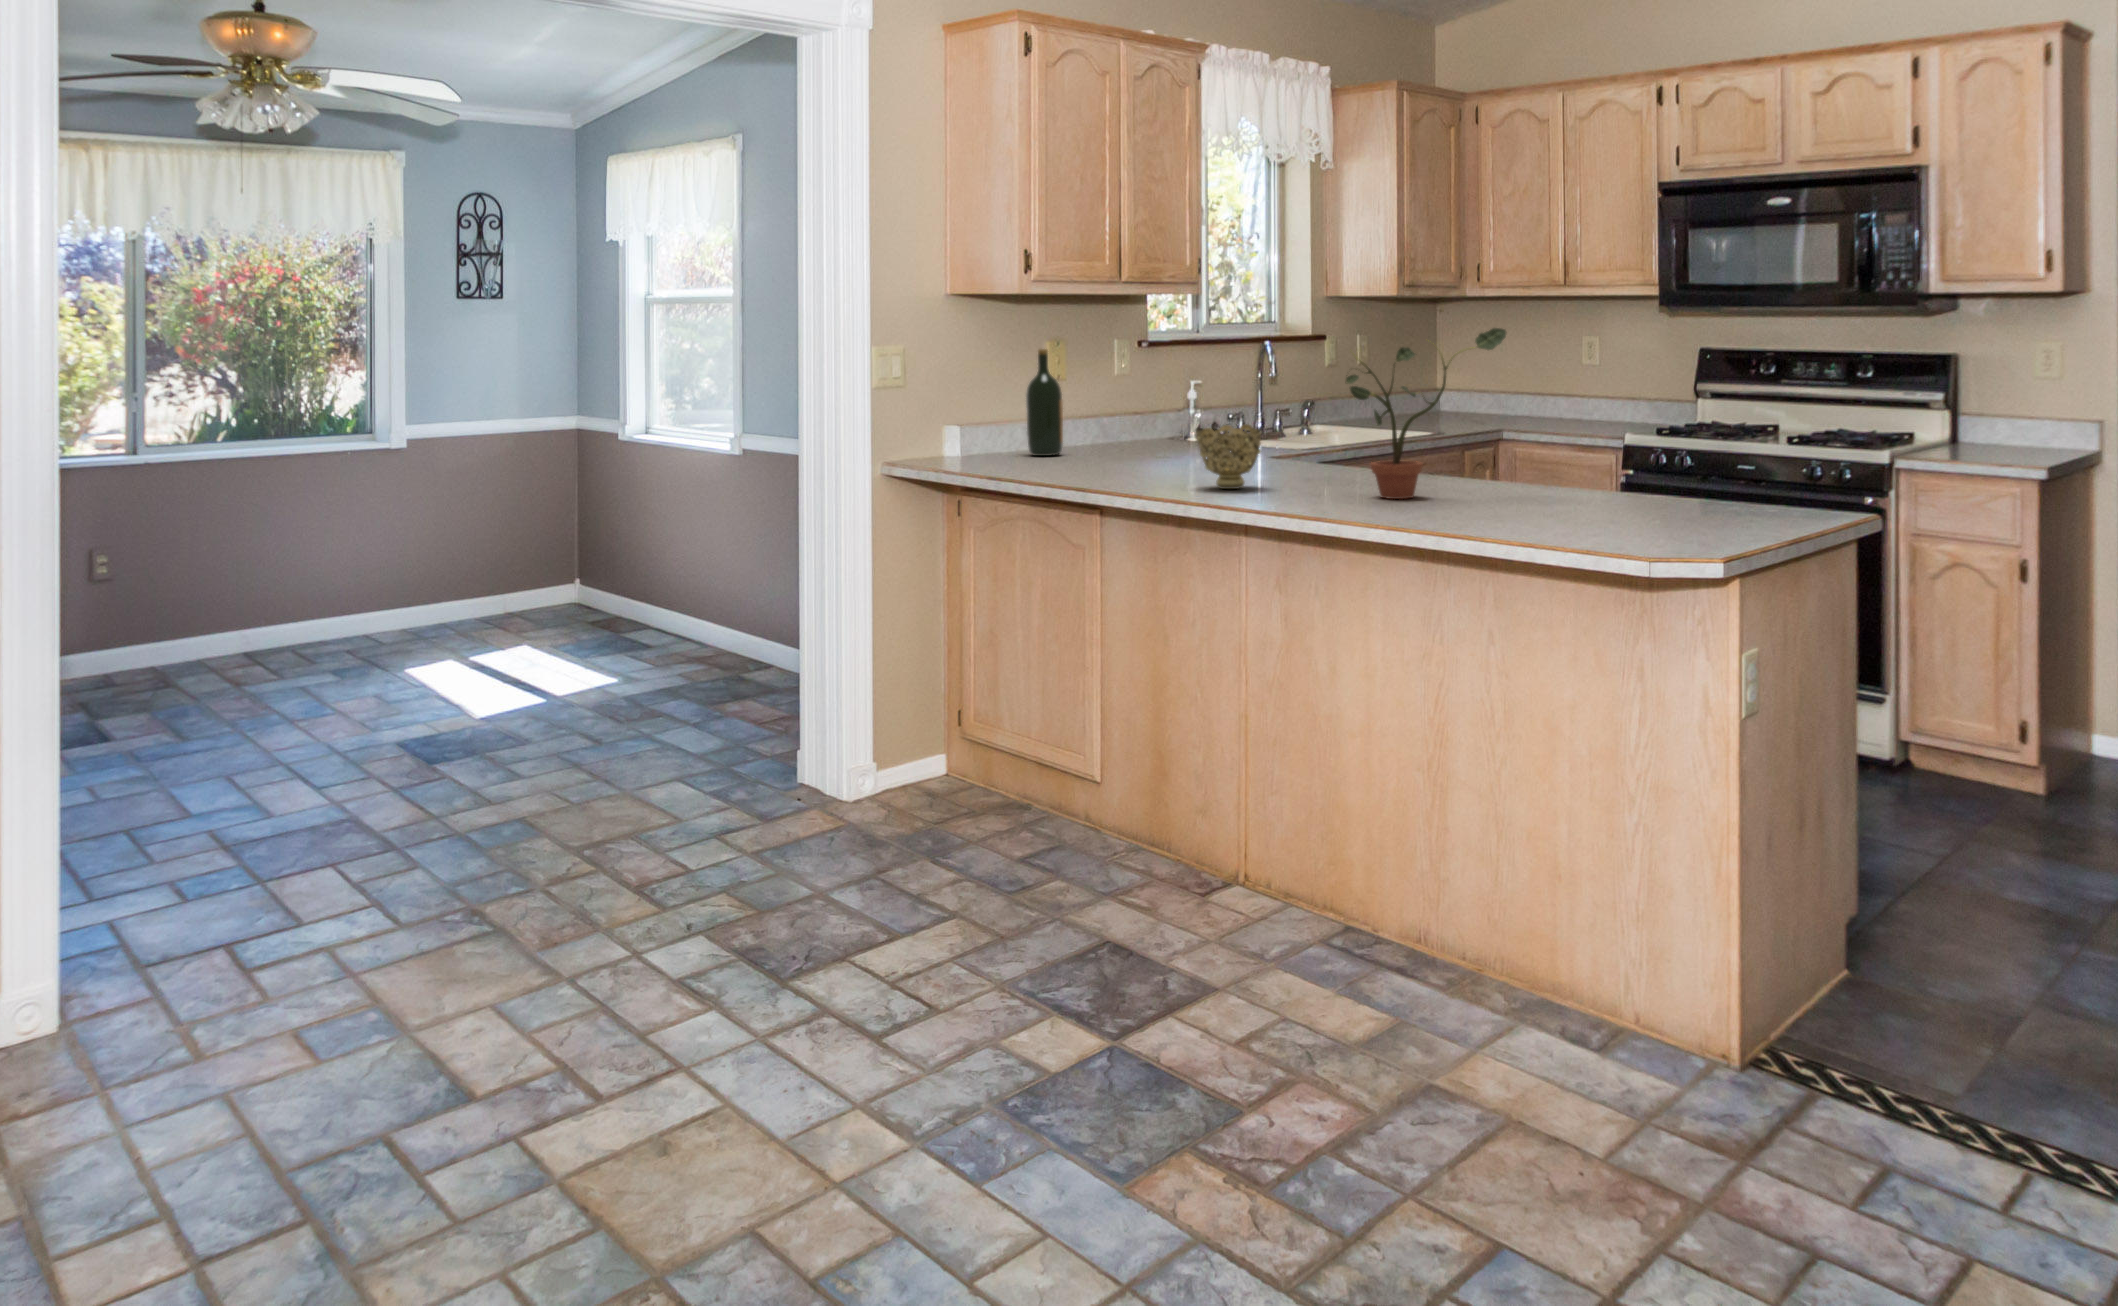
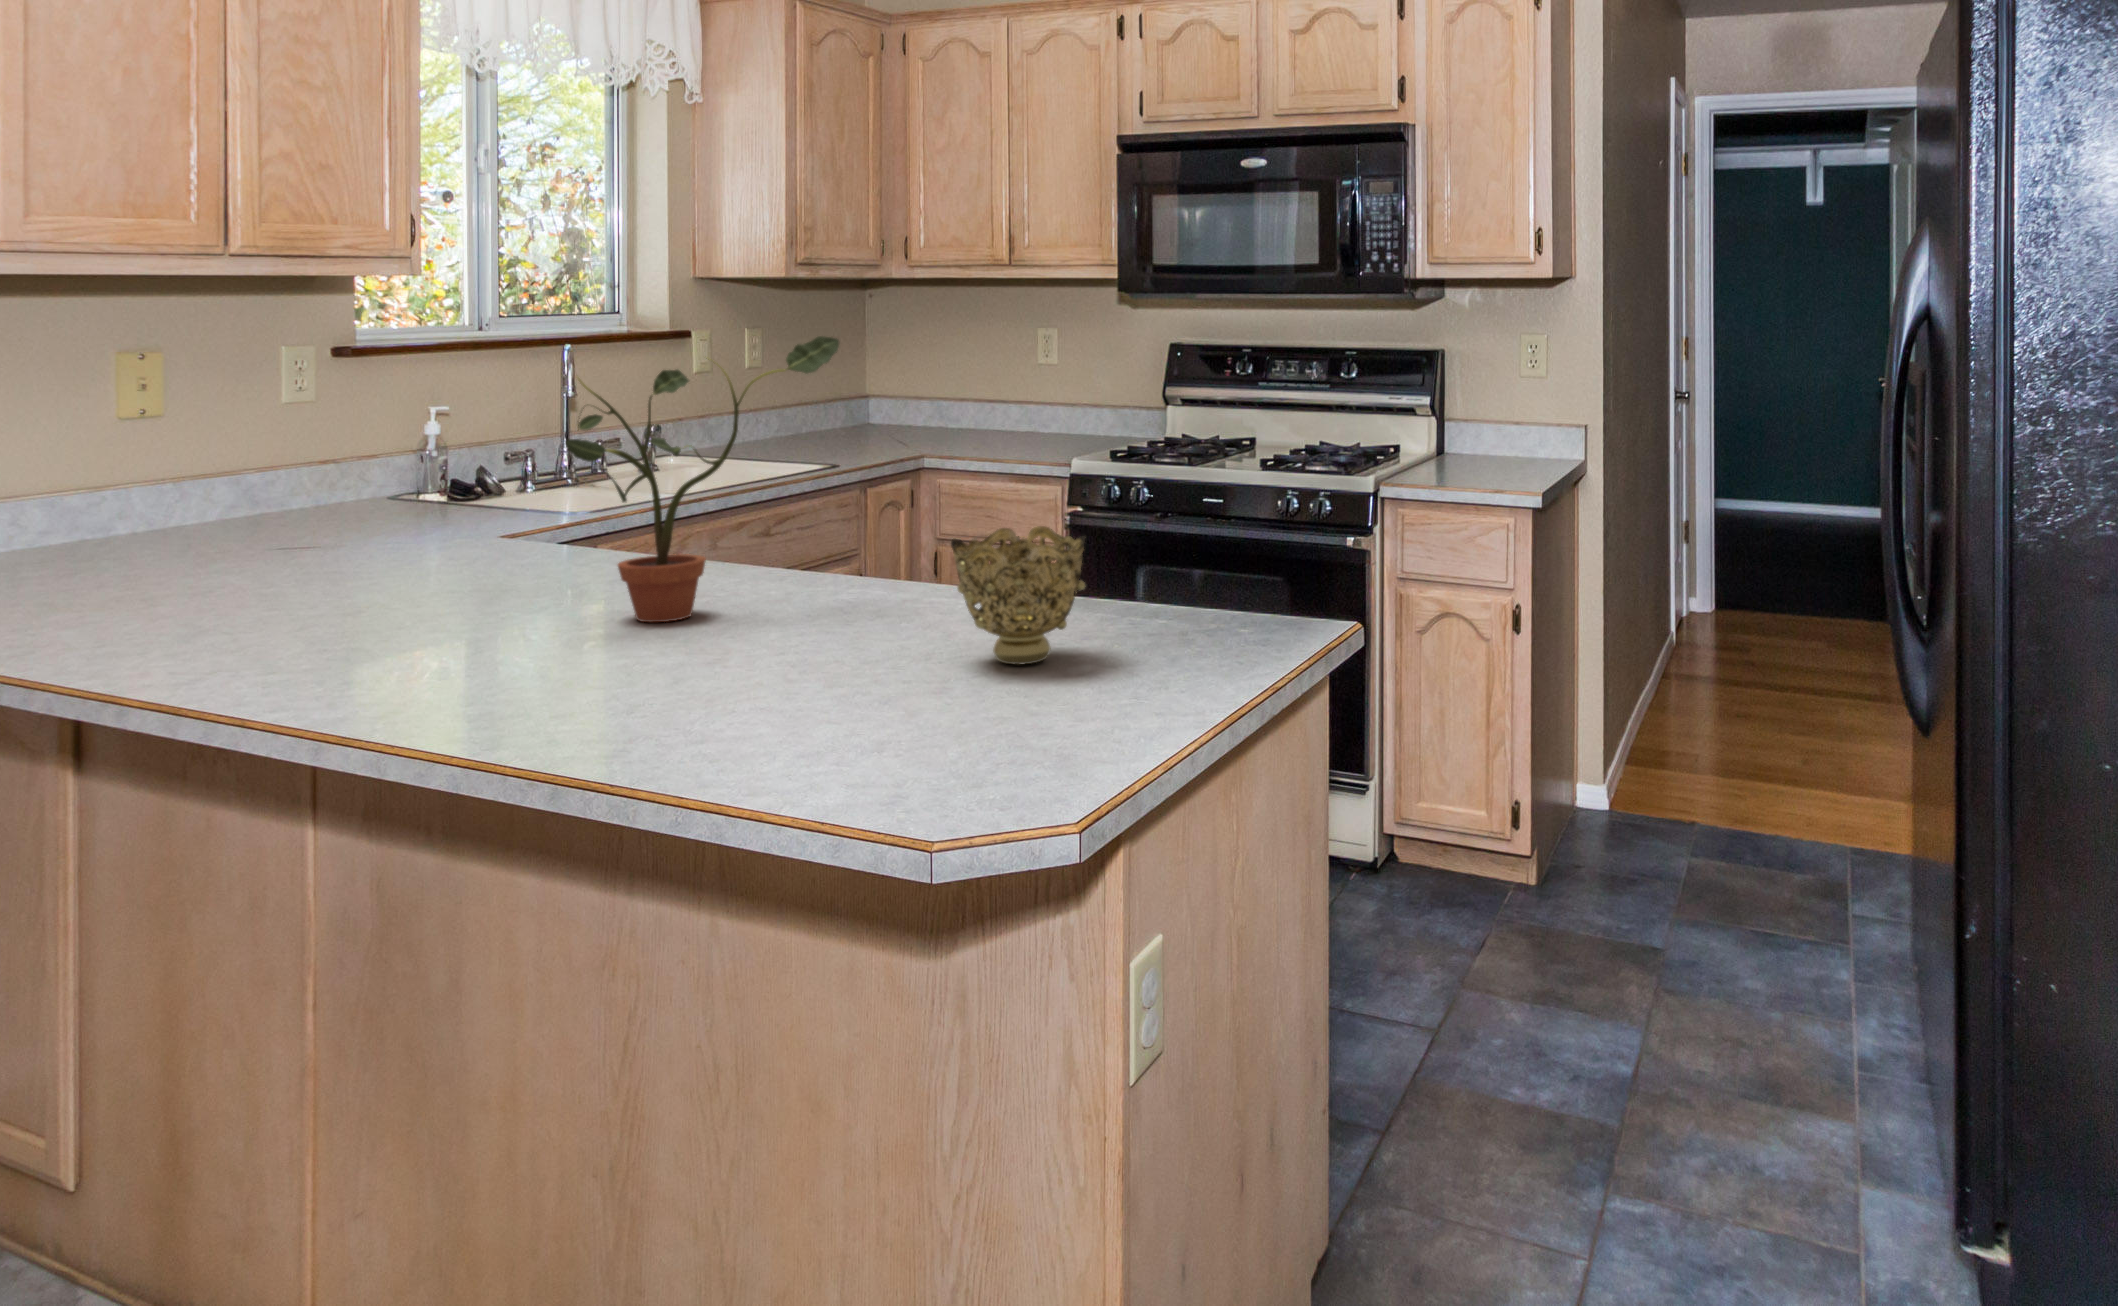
wine bottle: present [1026,349,1063,456] -> none [126,362,199,538]
decorative bowl: present [1196,424,1262,489] -> present [951,526,1085,665]

